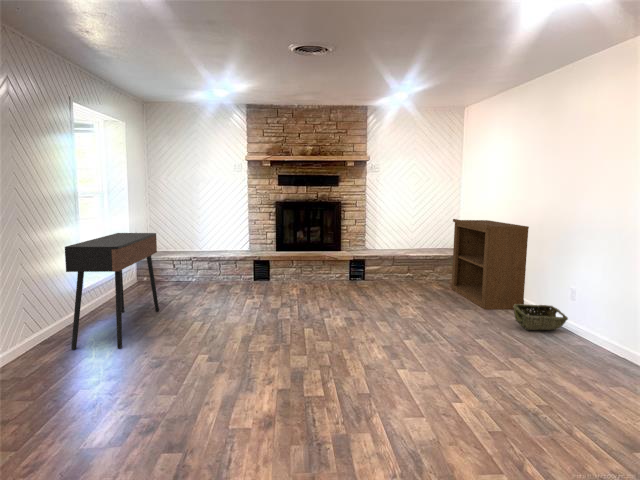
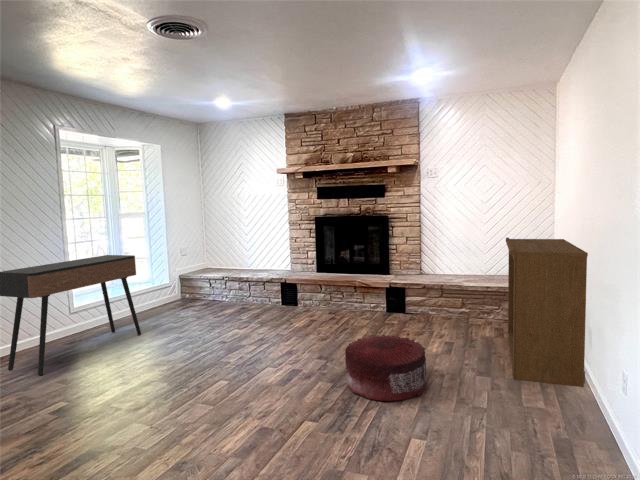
pouf: none [390,287,450,328] -> present [345,334,427,401]
woven basket: present [514,304,568,330] -> none [520,383,612,442]

